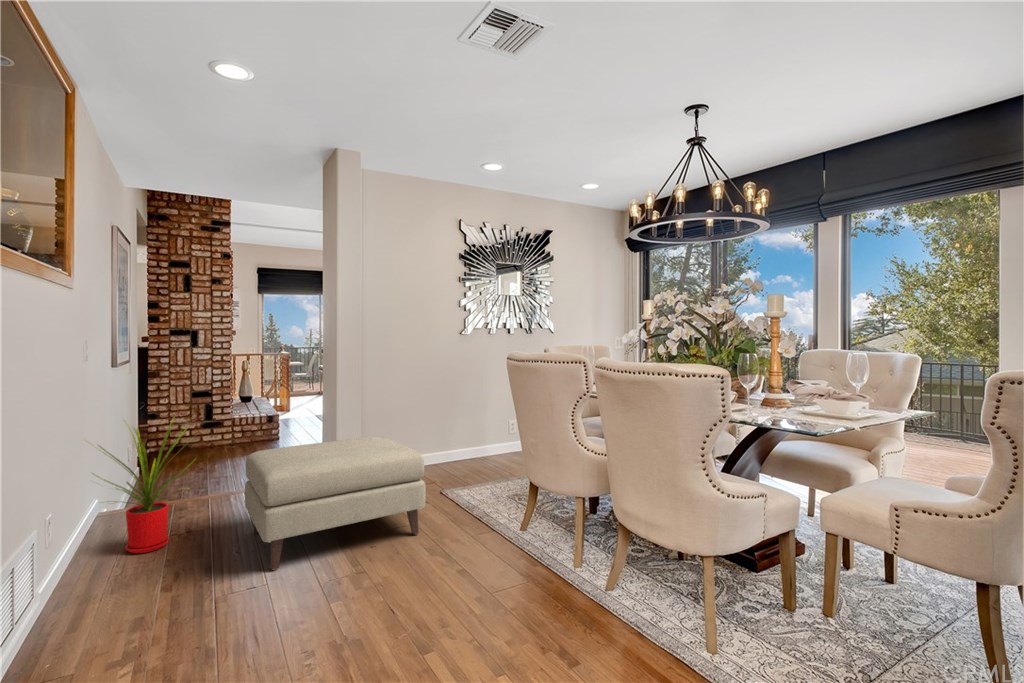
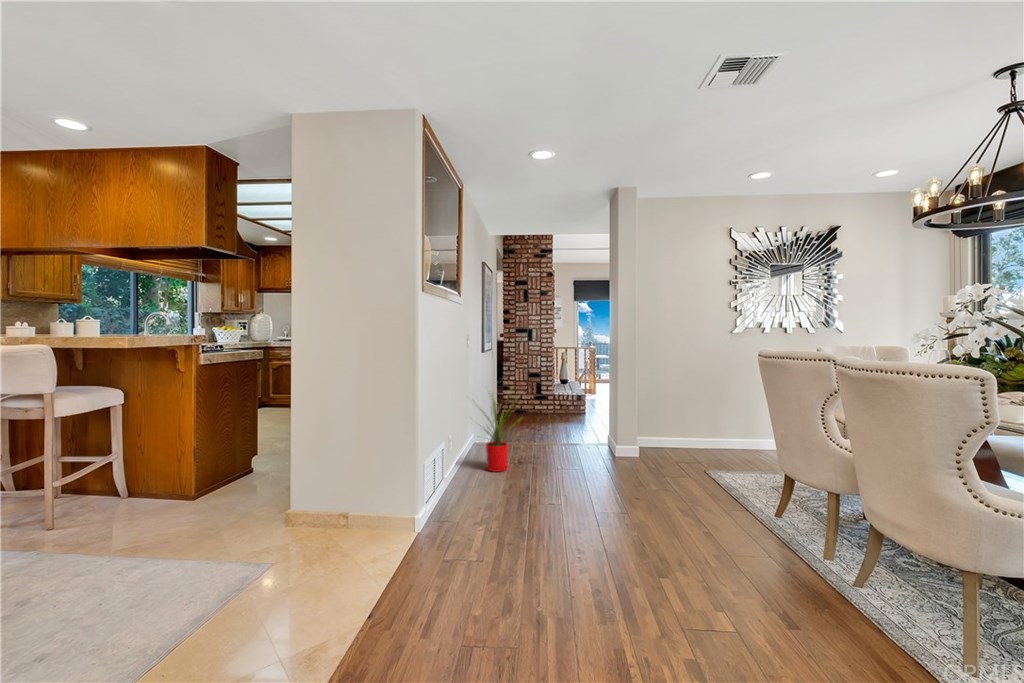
ottoman: present [245,436,426,570] -> none [552,415,684,499]

